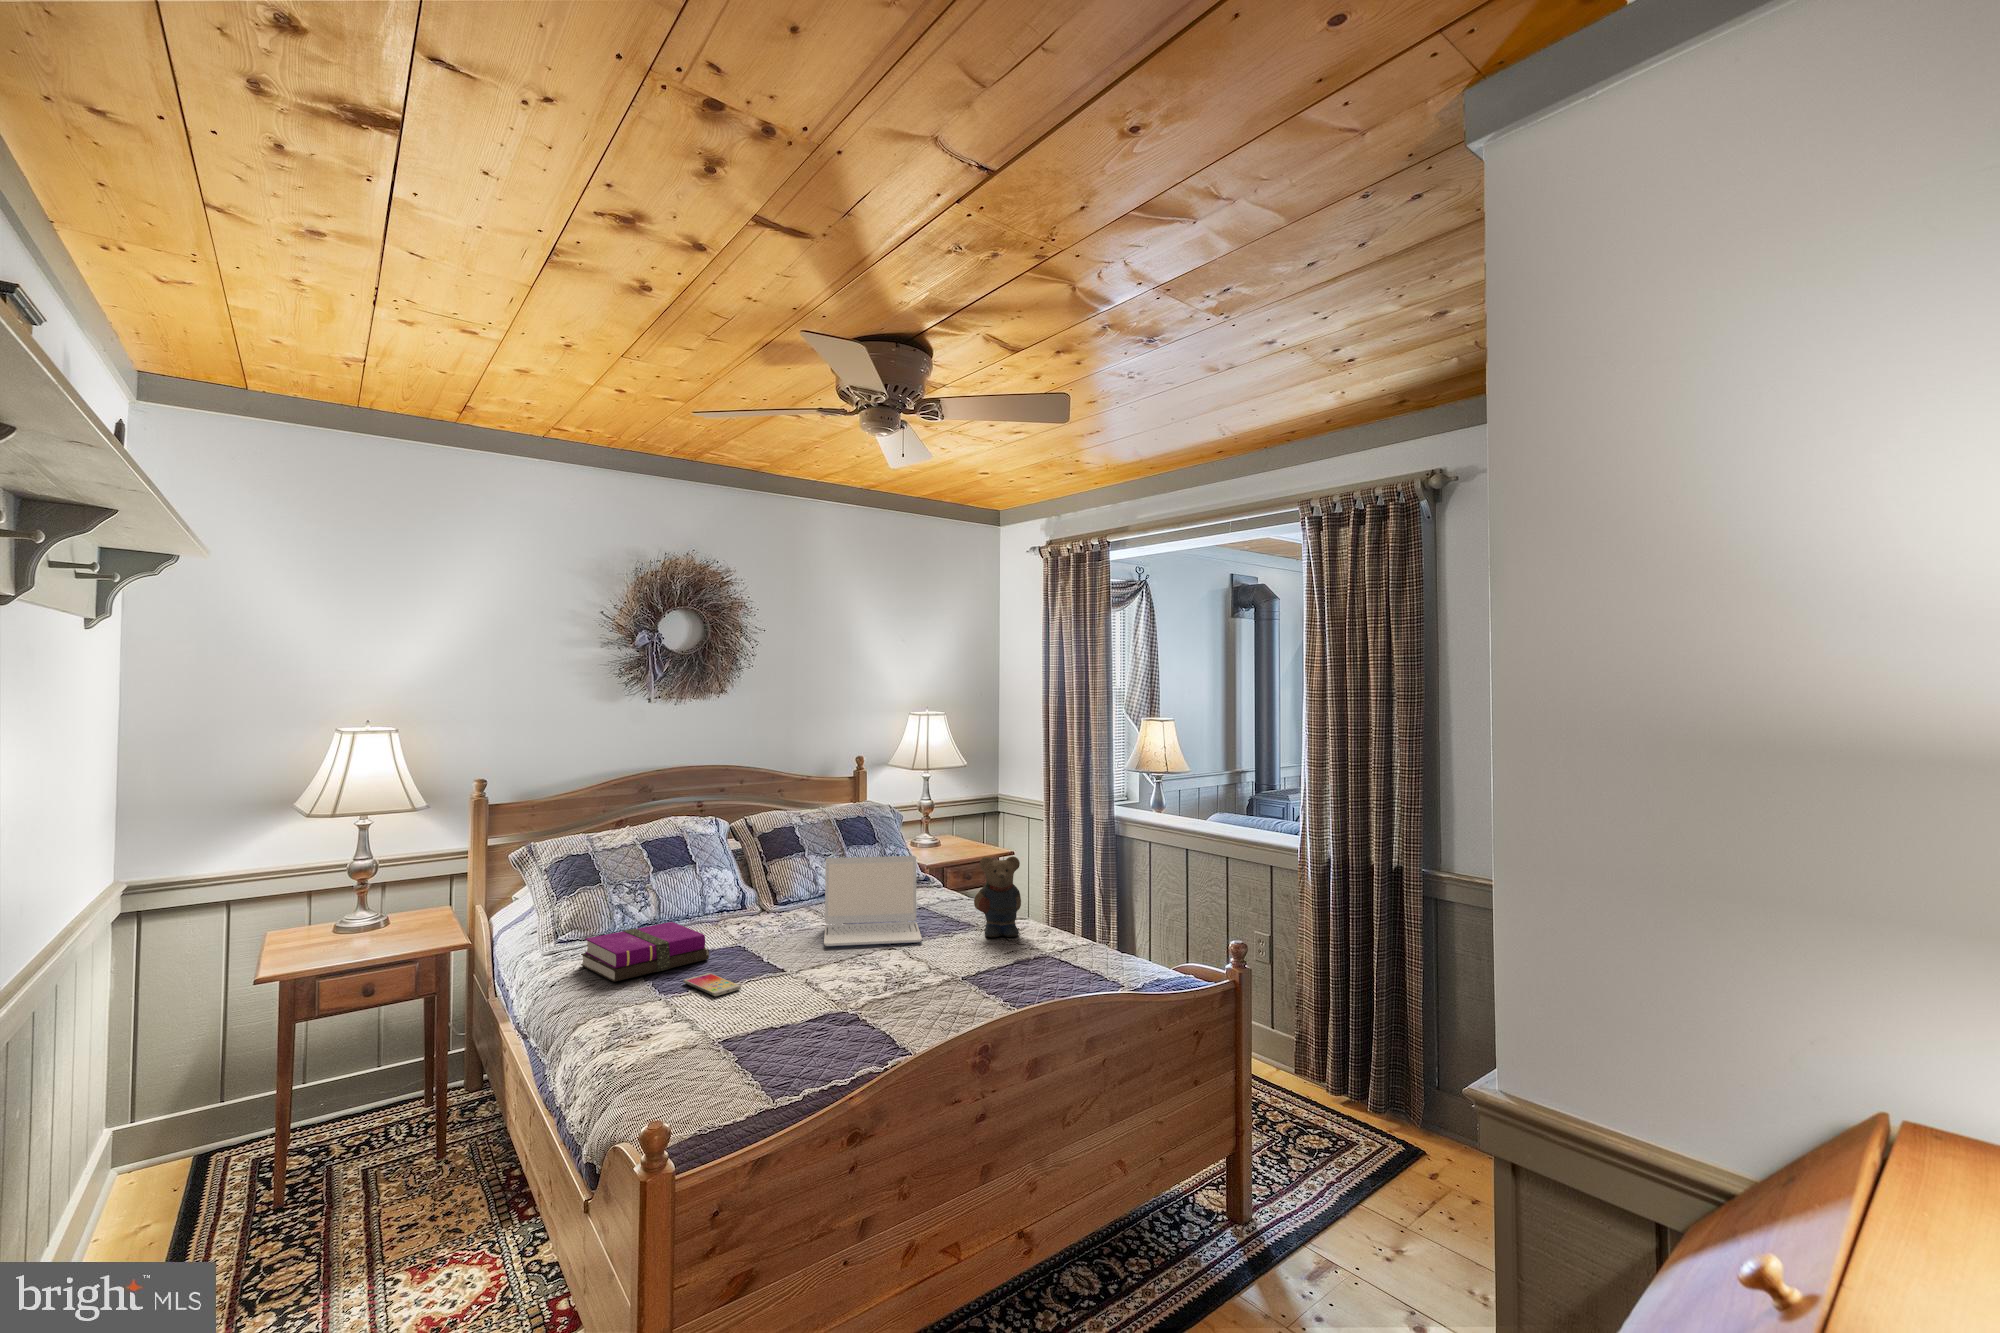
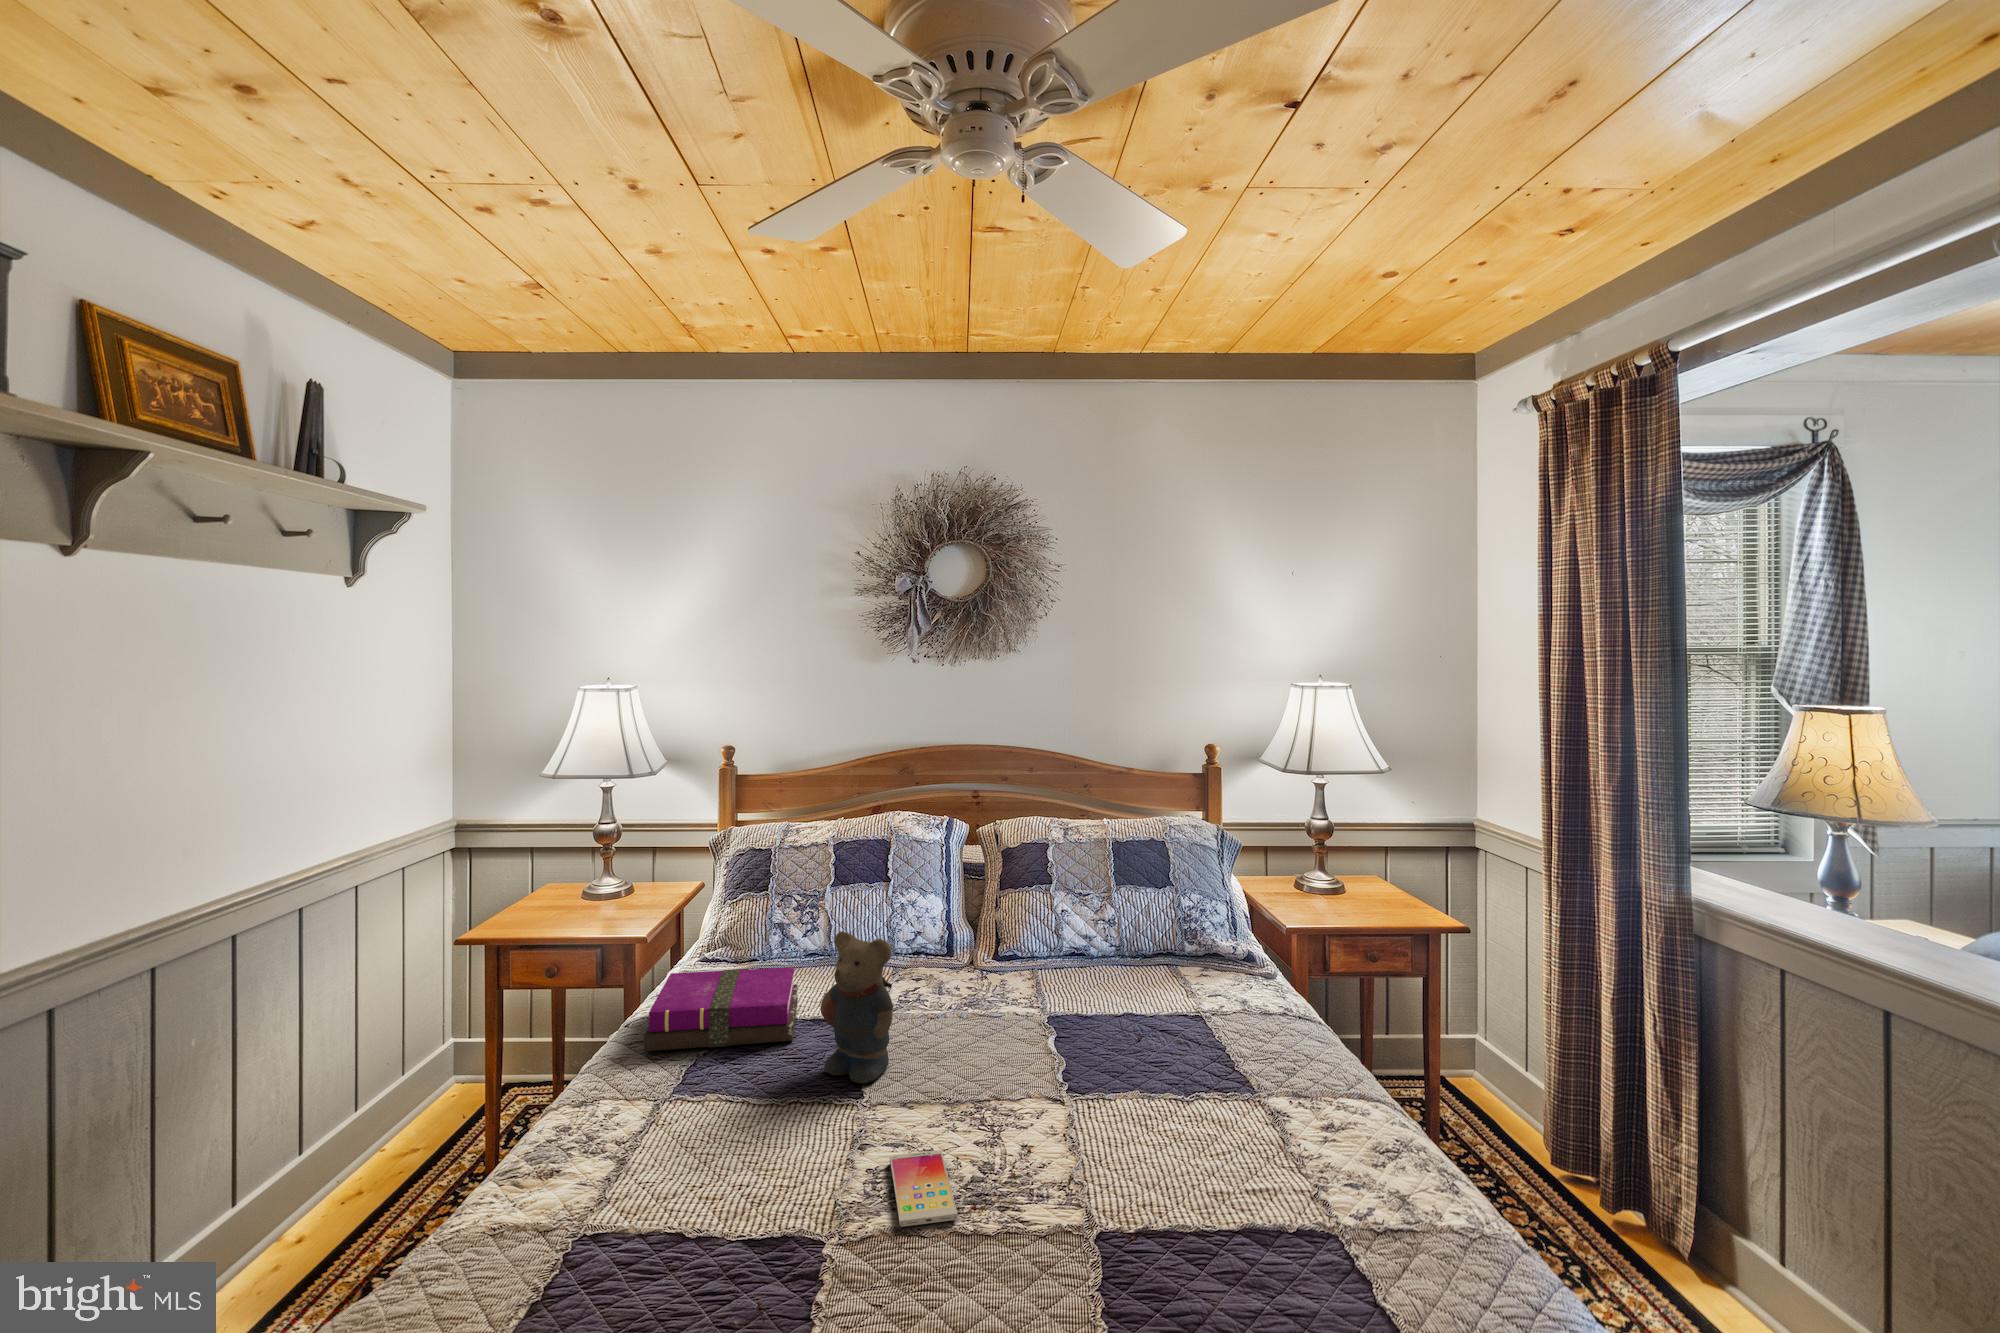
laptop: present [824,856,922,946] -> none [952,911,1149,1100]
teddy bear: present [974,856,1021,937] -> present [820,931,893,1083]
smartphone: present [683,973,741,996] -> present [890,1150,958,1227]

